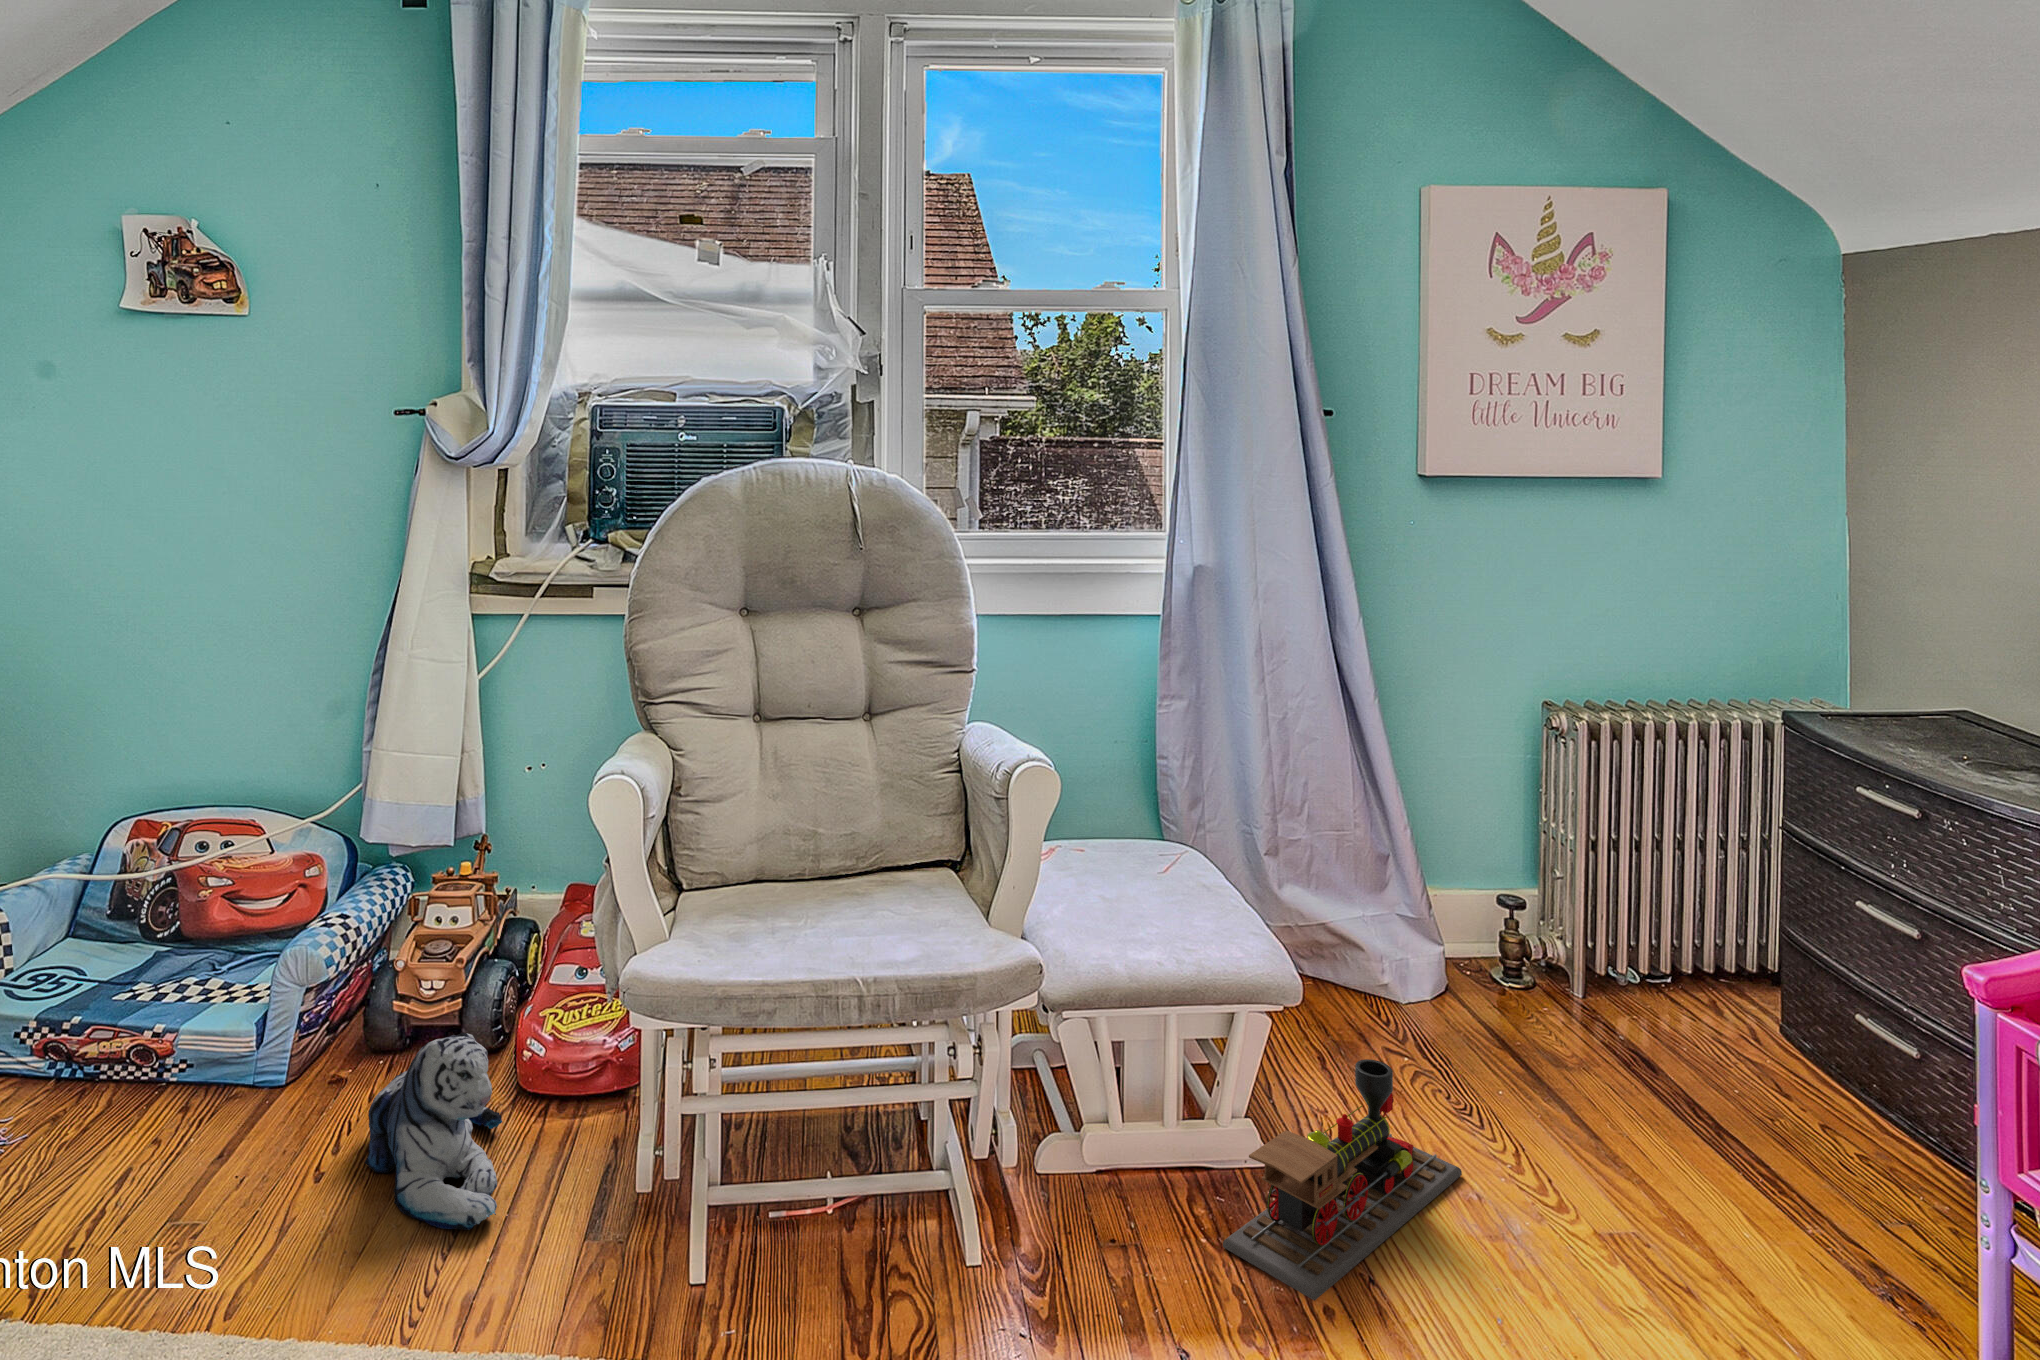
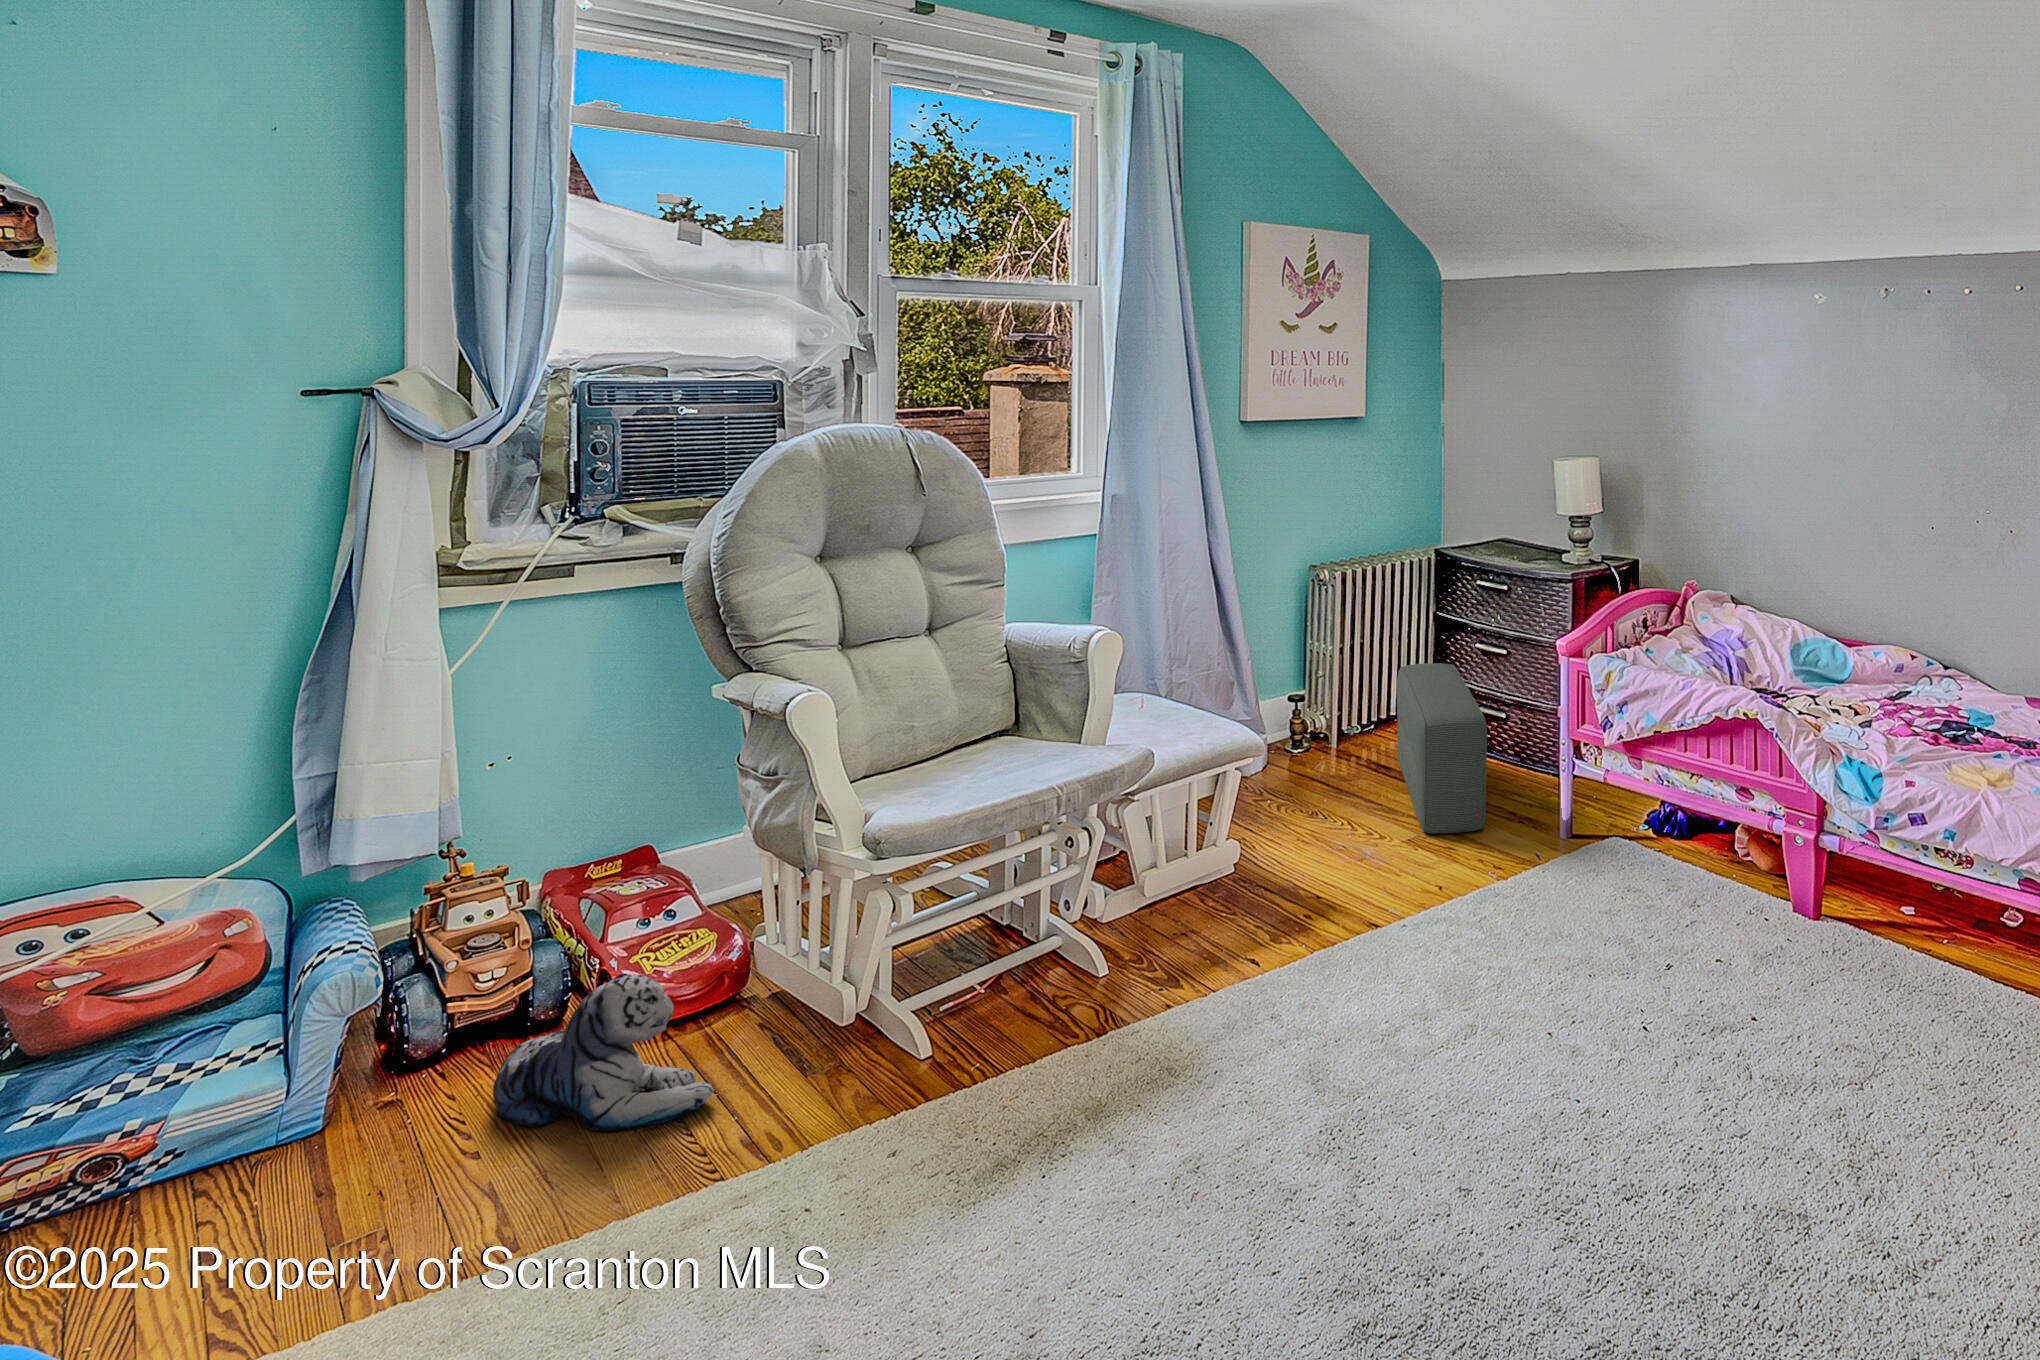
pouf: none [1636,905,1795,1277] -> present [1397,663,1487,834]
toy train: present [1223,1059,1462,1301] -> none [1236,785,1330,915]

